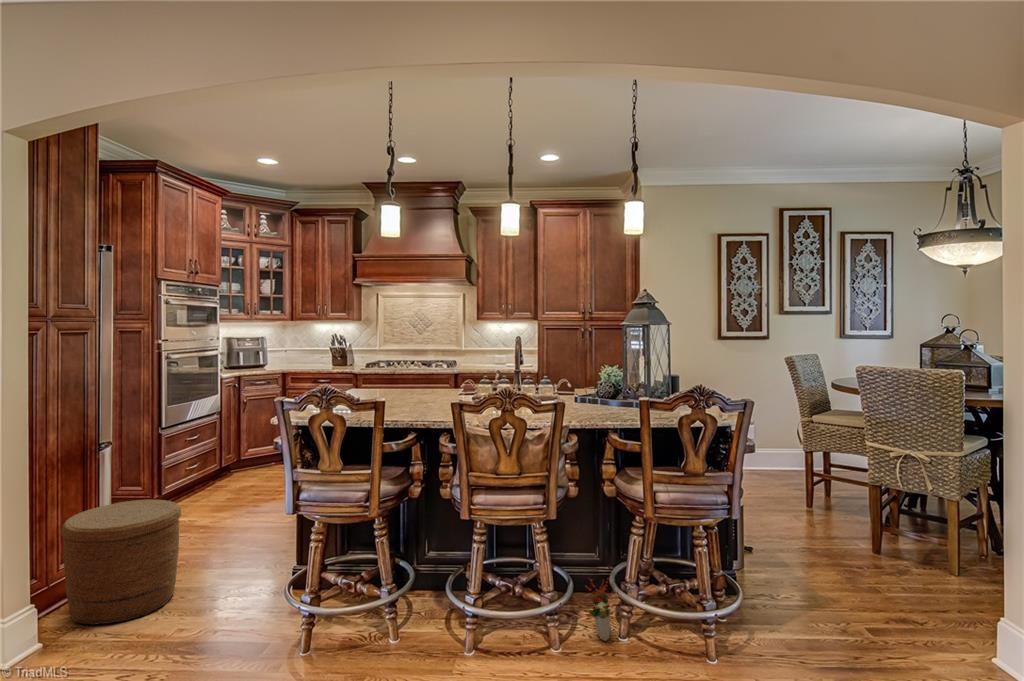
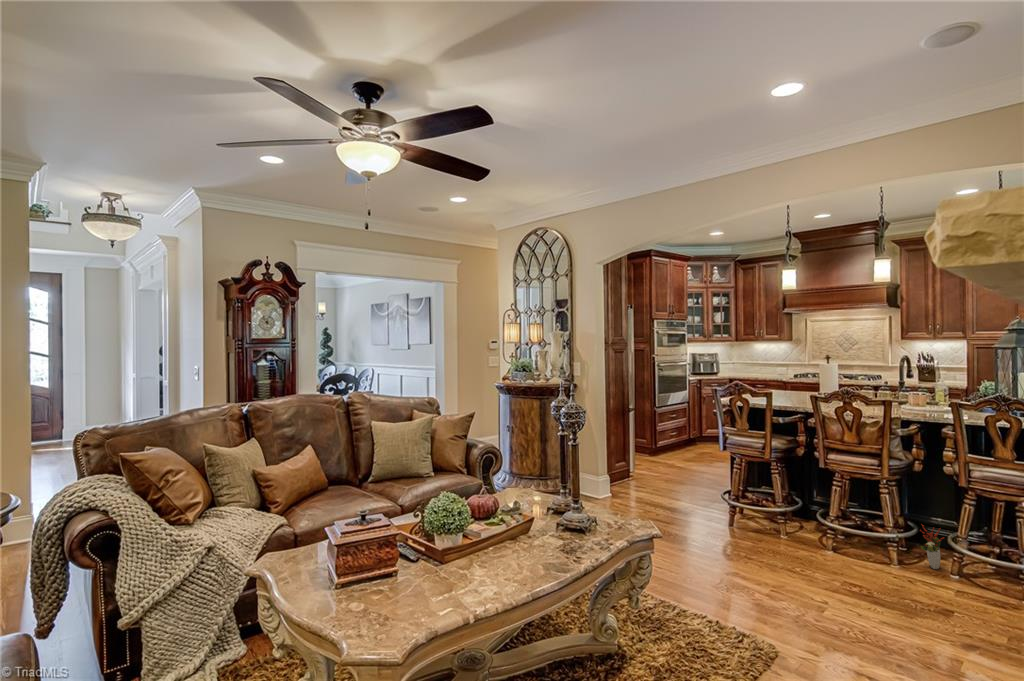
woven basket: present [61,499,181,625] -> none [618,440,669,496]

